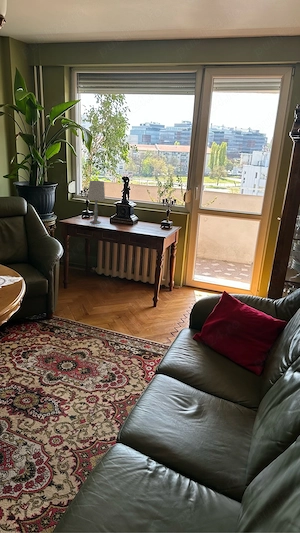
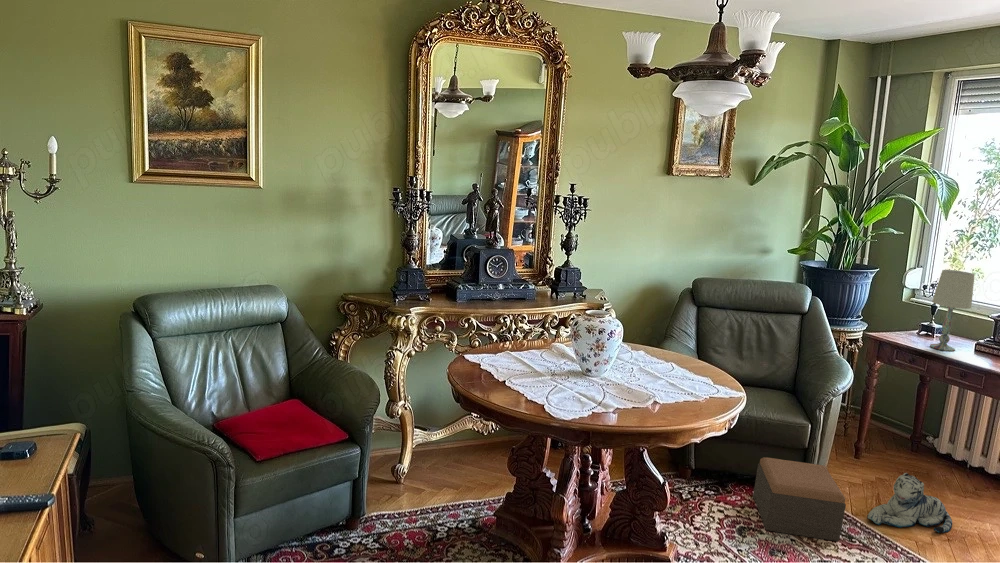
plush toy: none [84,290,118,321] -> present [867,473,953,533]
footstool: none [23,300,76,349] -> present [753,458,846,541]

